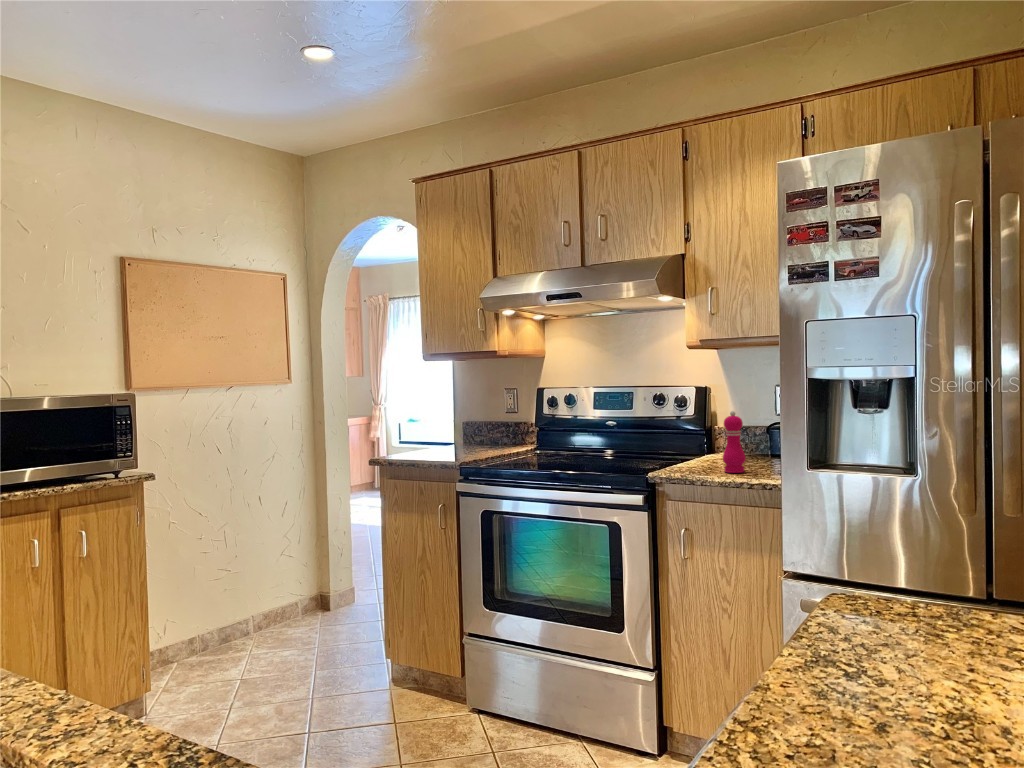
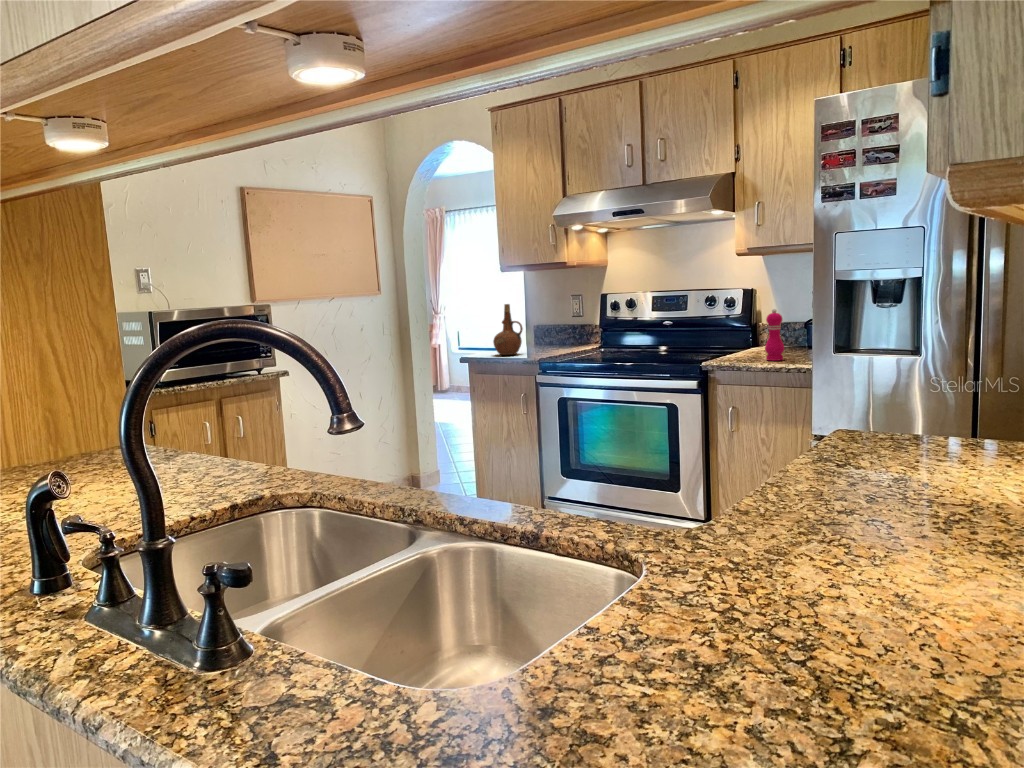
ceramic pitcher: none [410,398,444,457] -> present [493,304,523,355]

